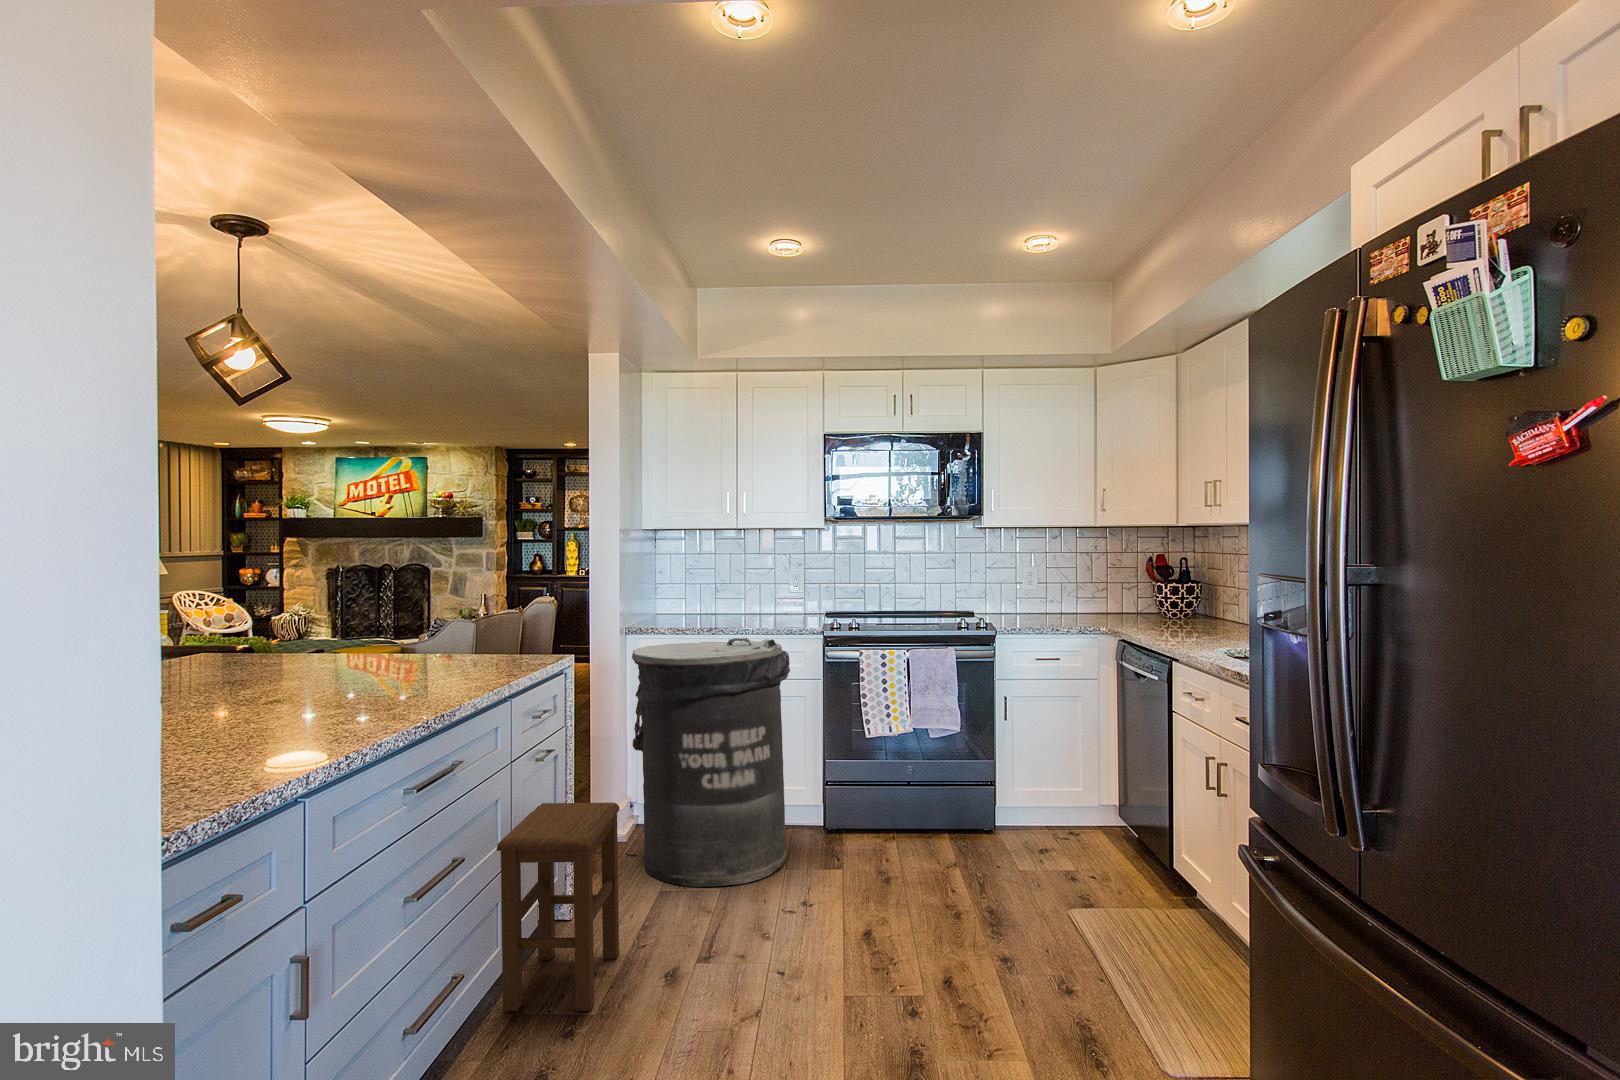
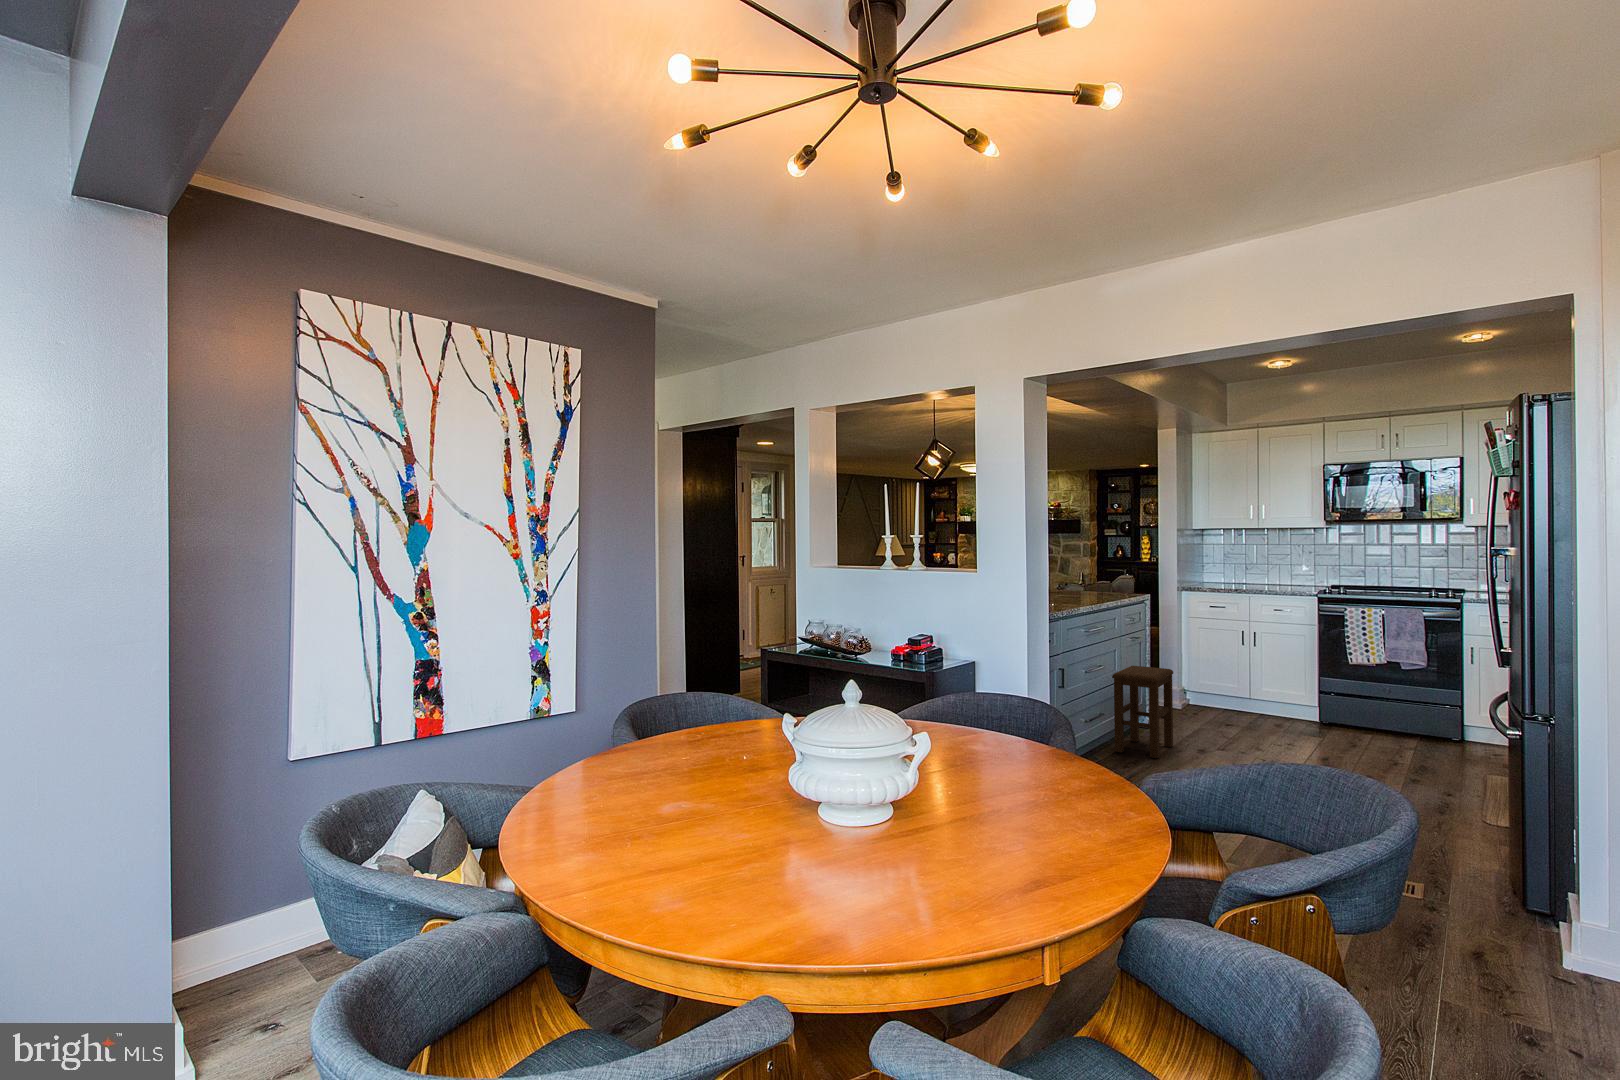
trash can: present [632,637,790,887] -> none [1183,596,1290,736]

